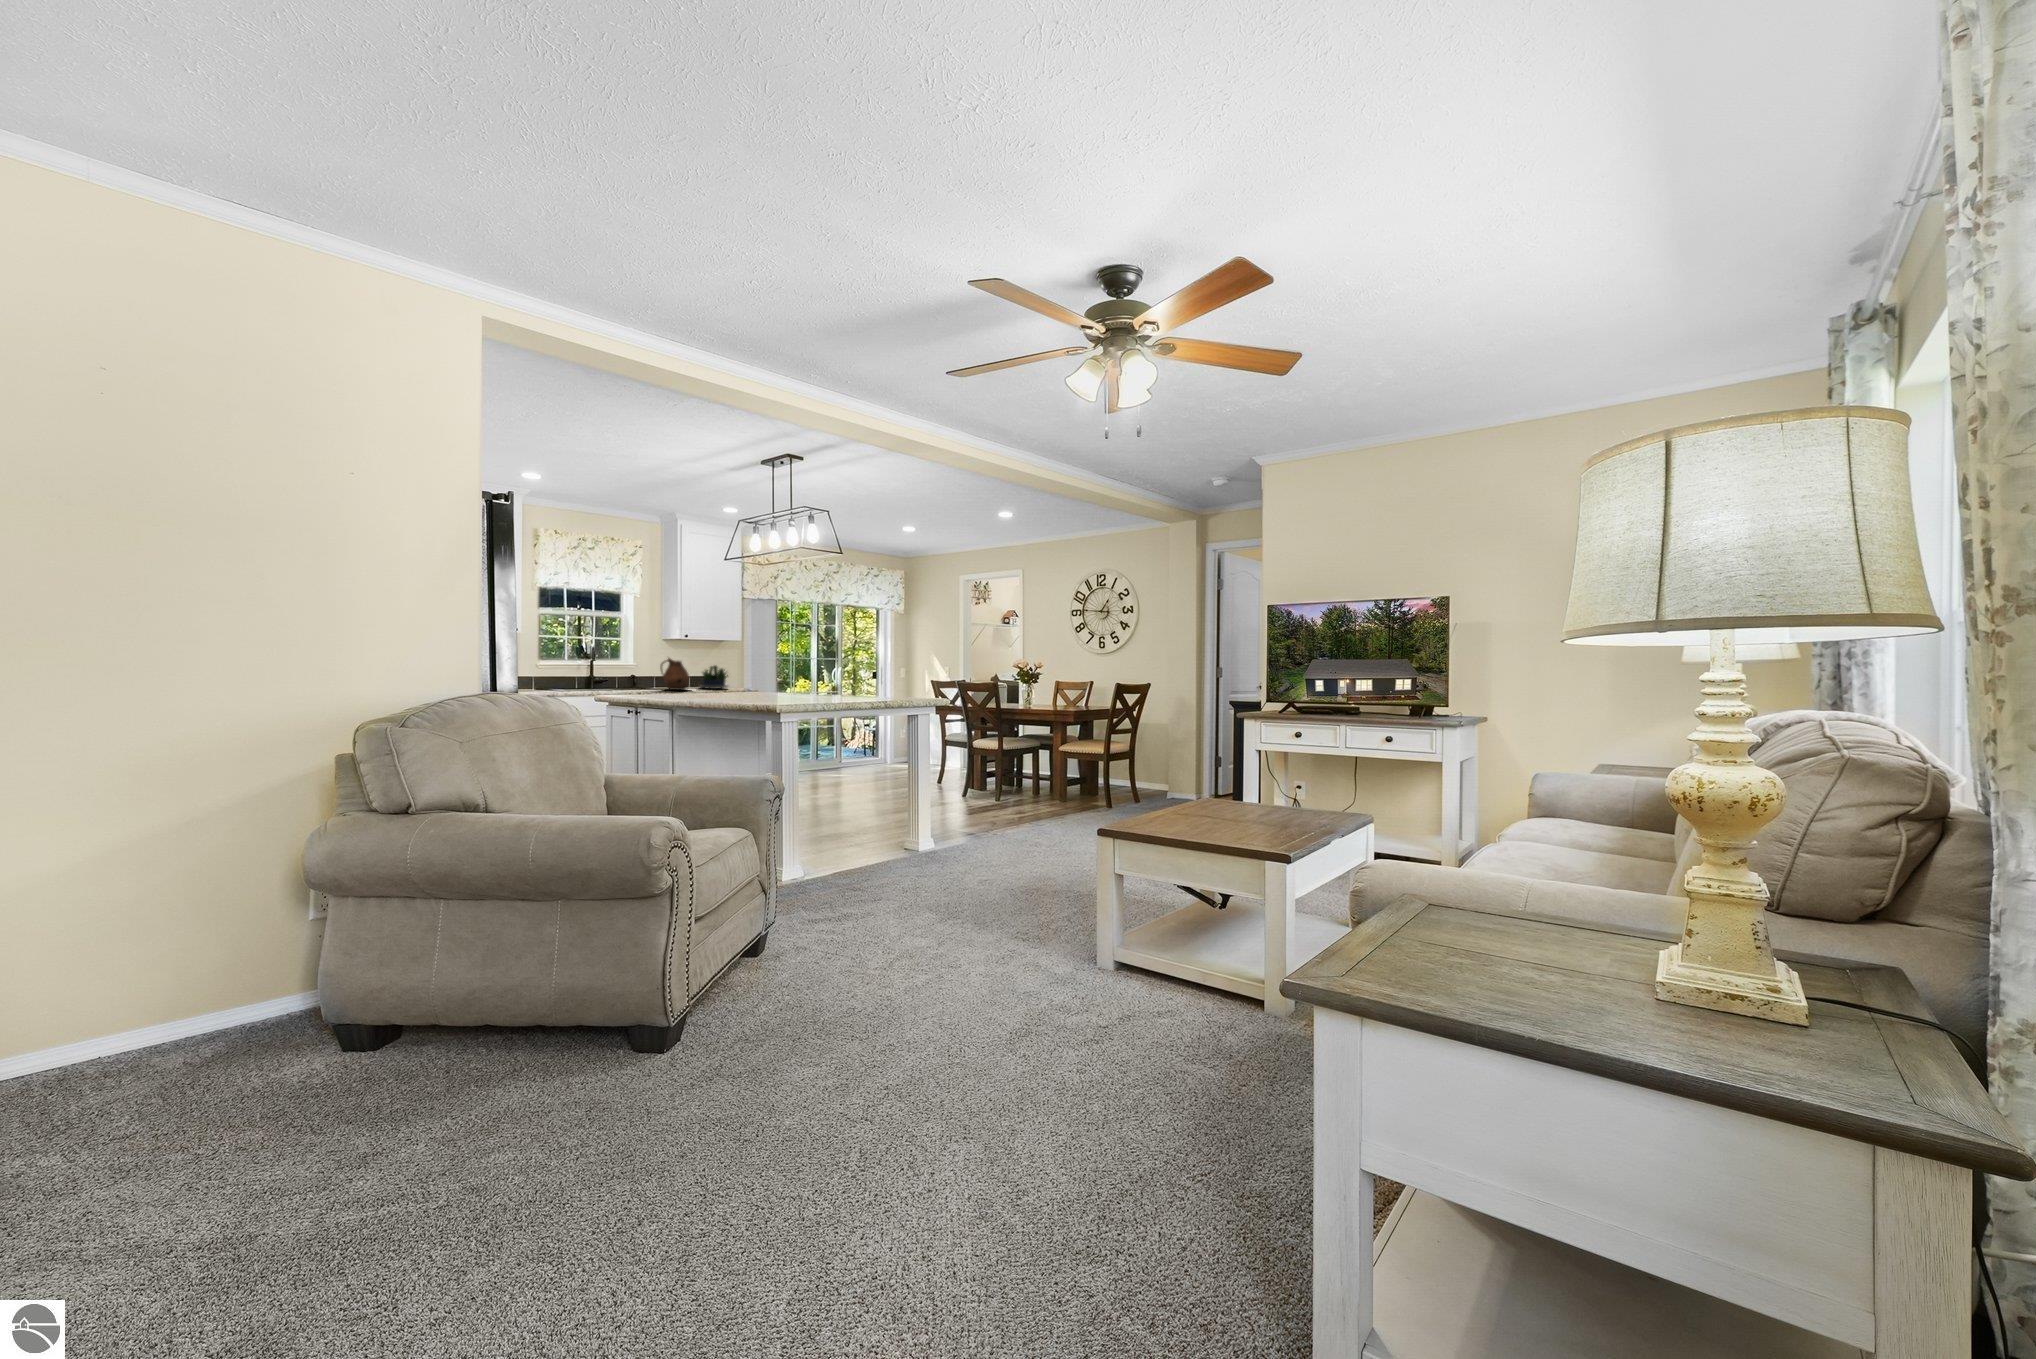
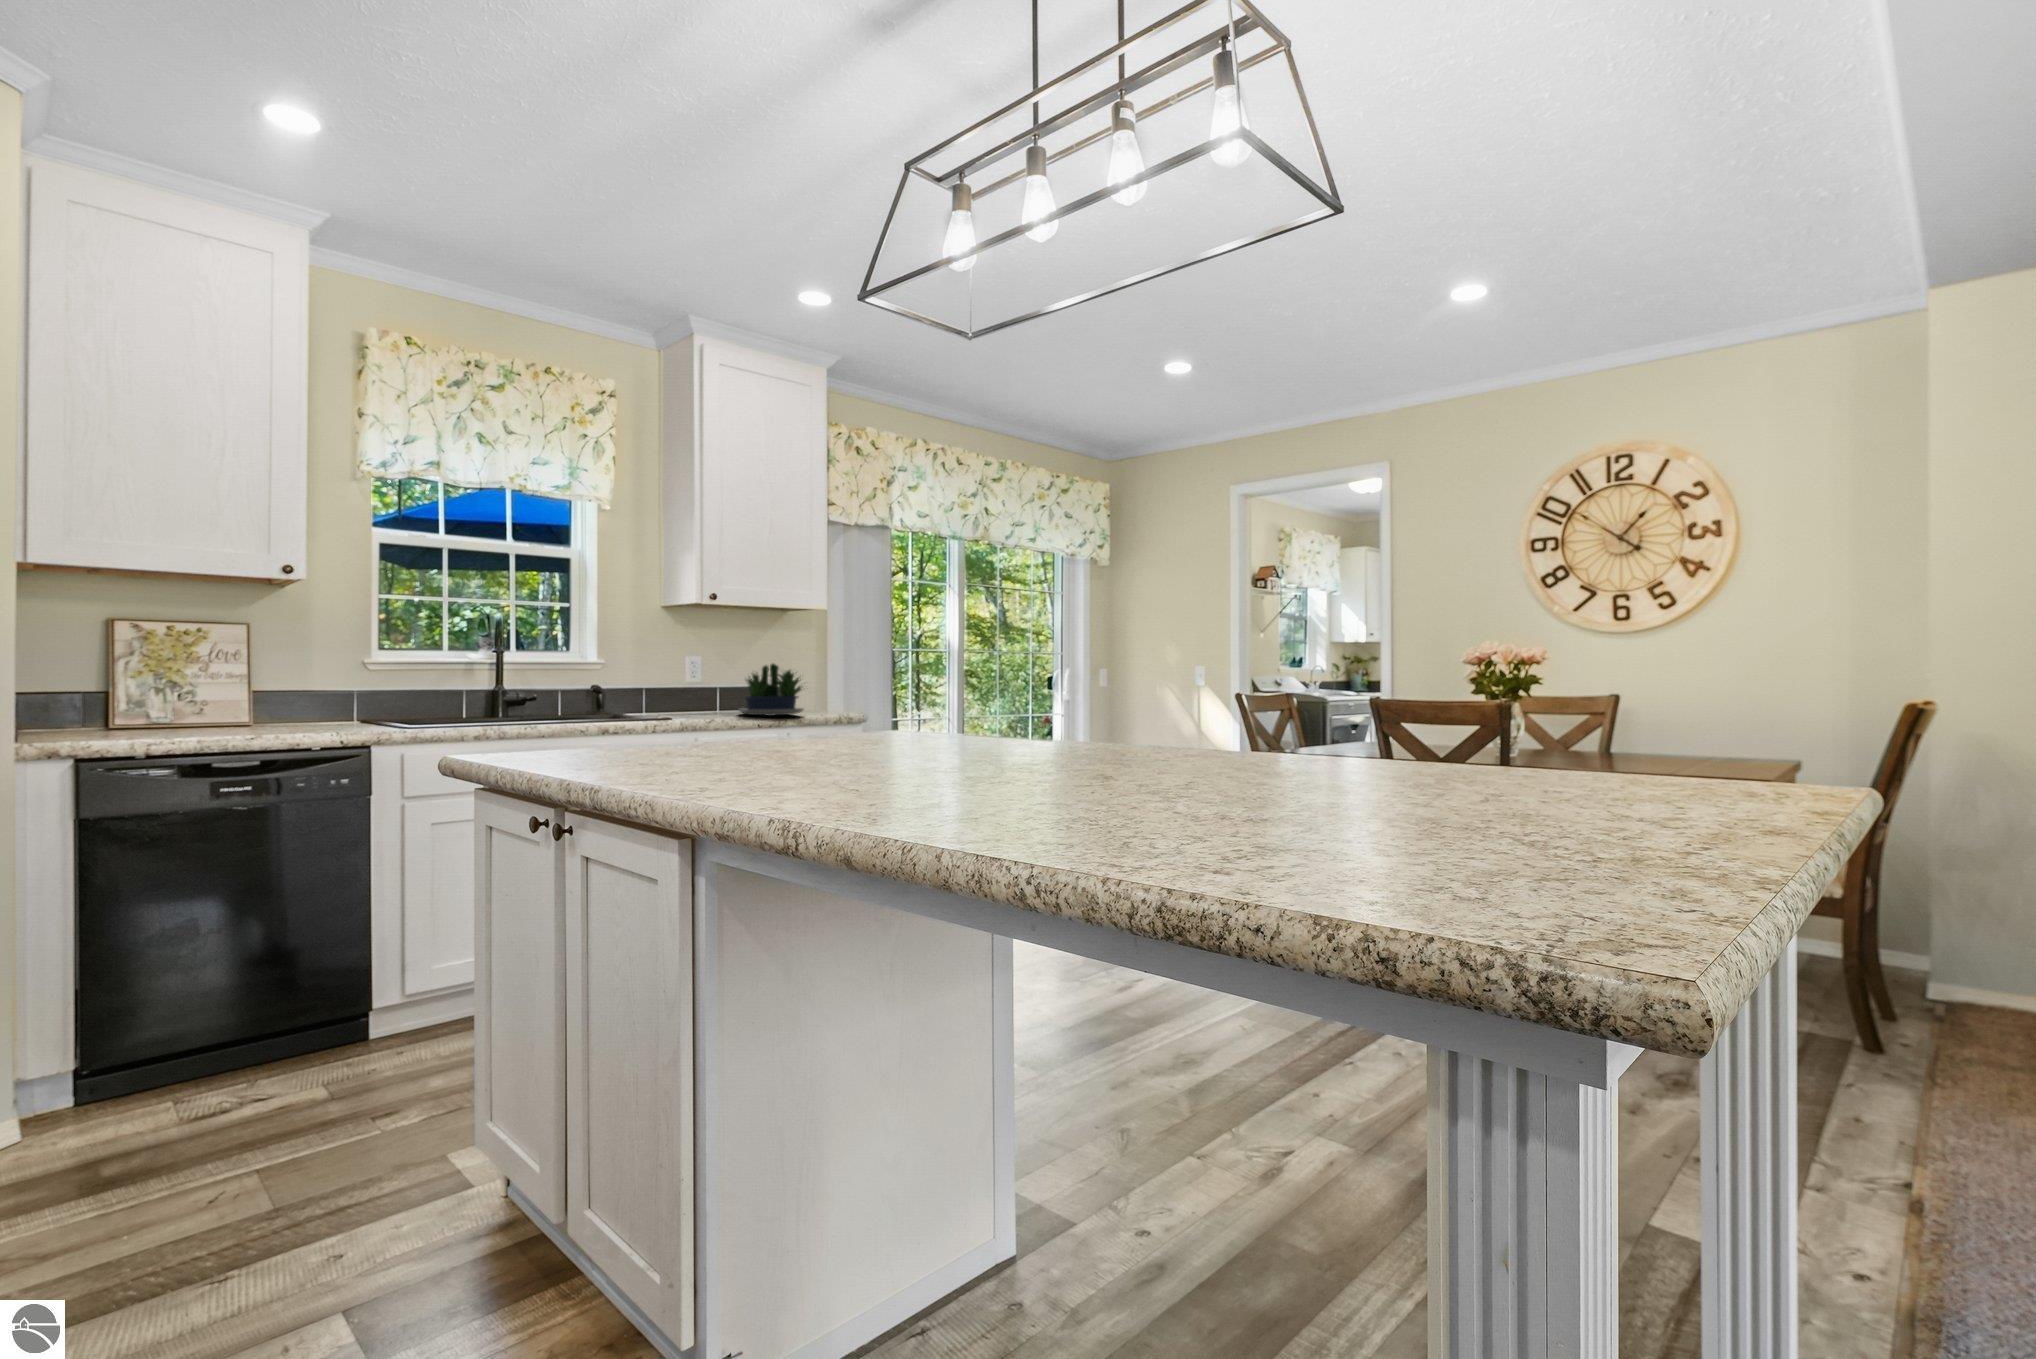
ceramic pitcher: present [660,658,689,690] -> none [655,644,734,723]

